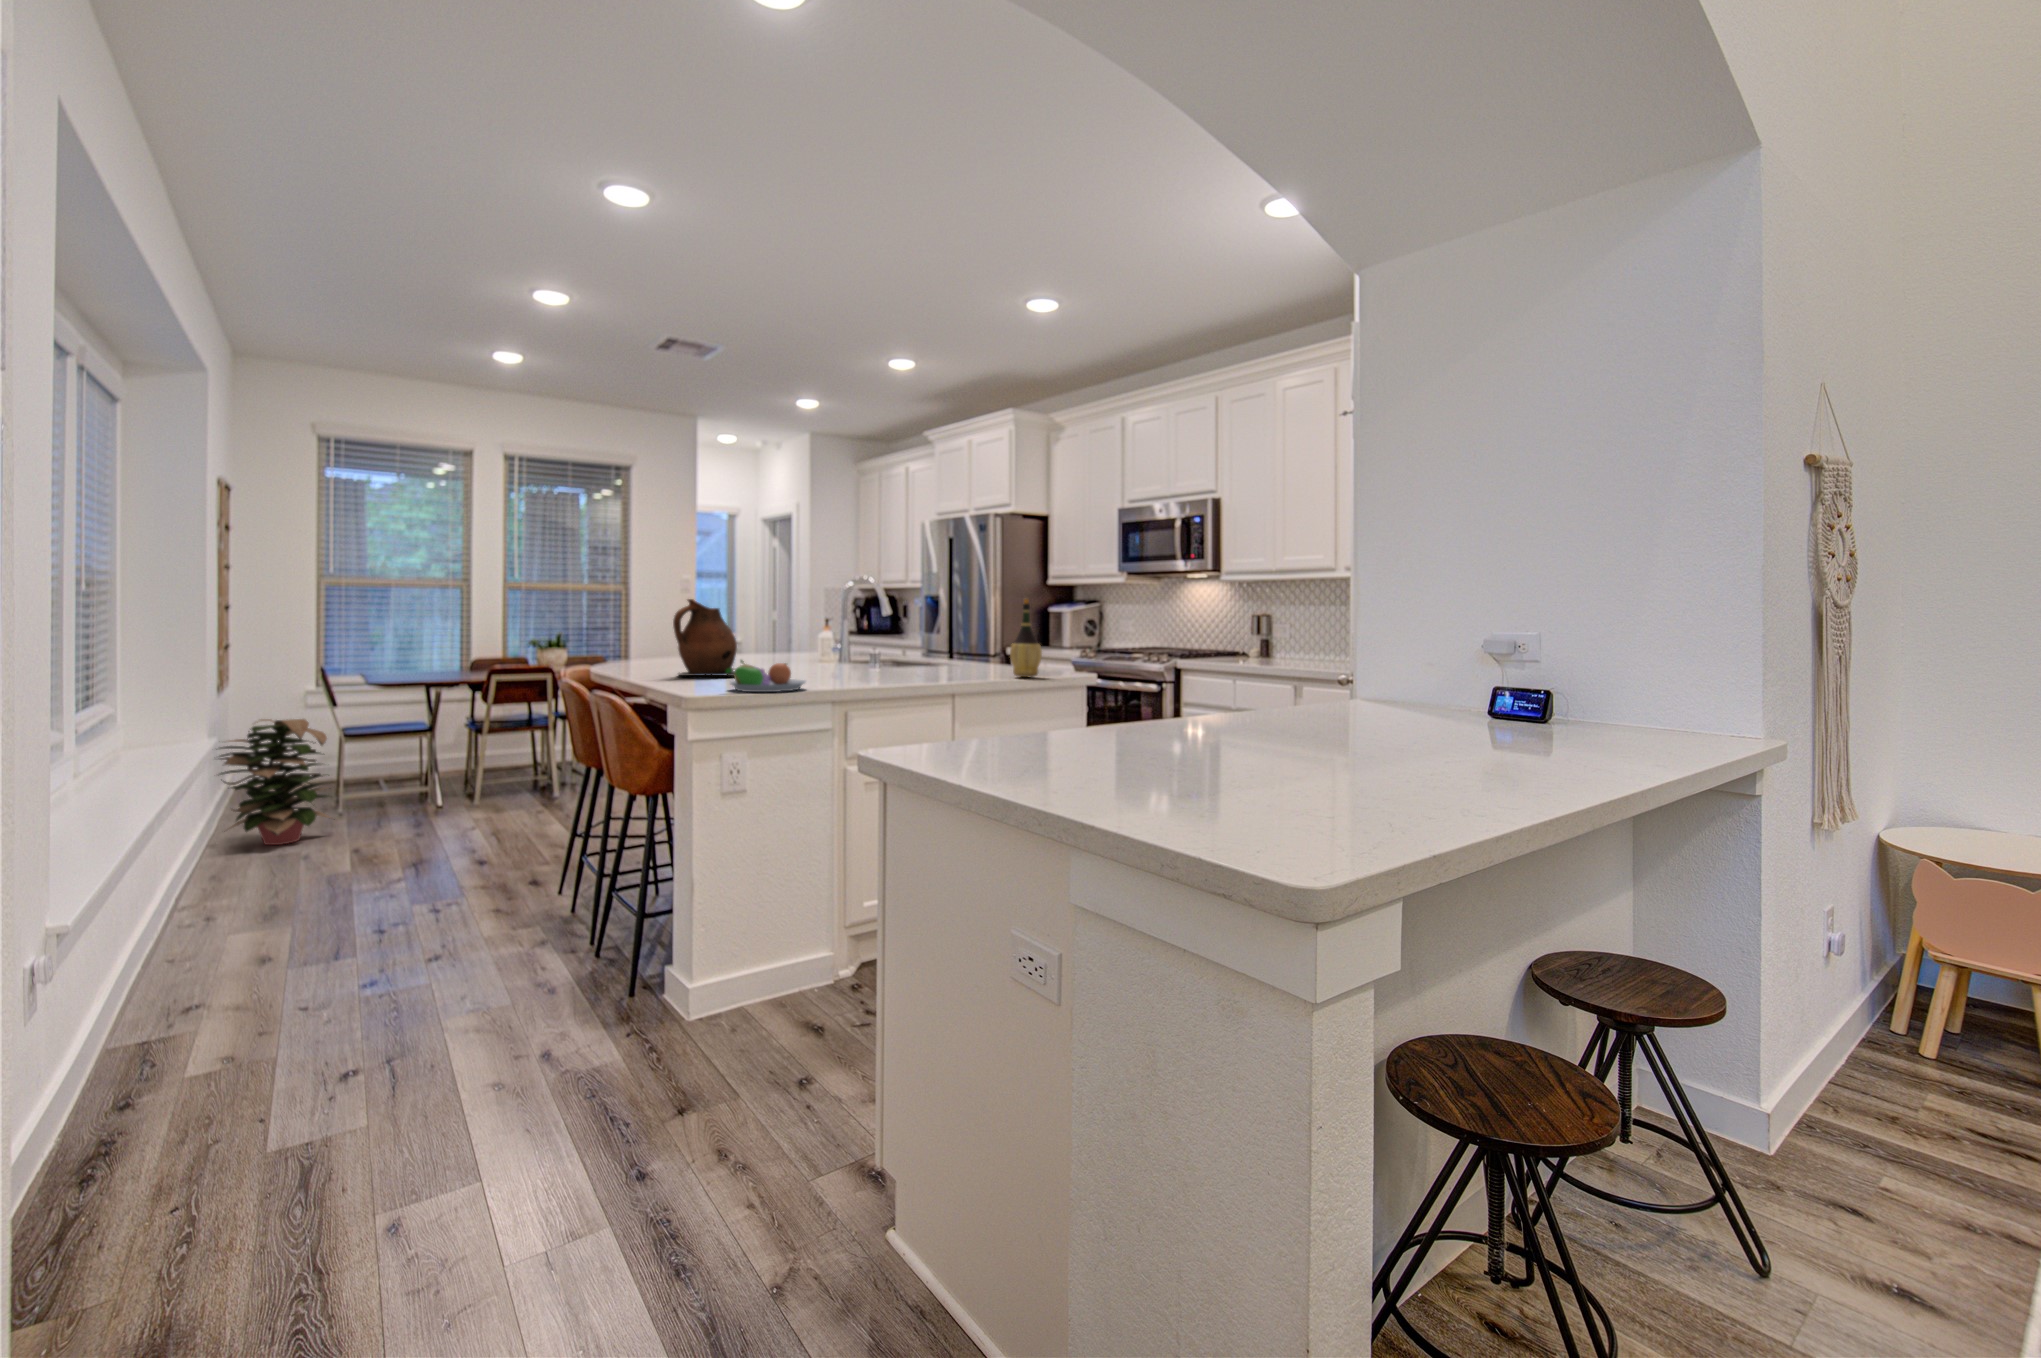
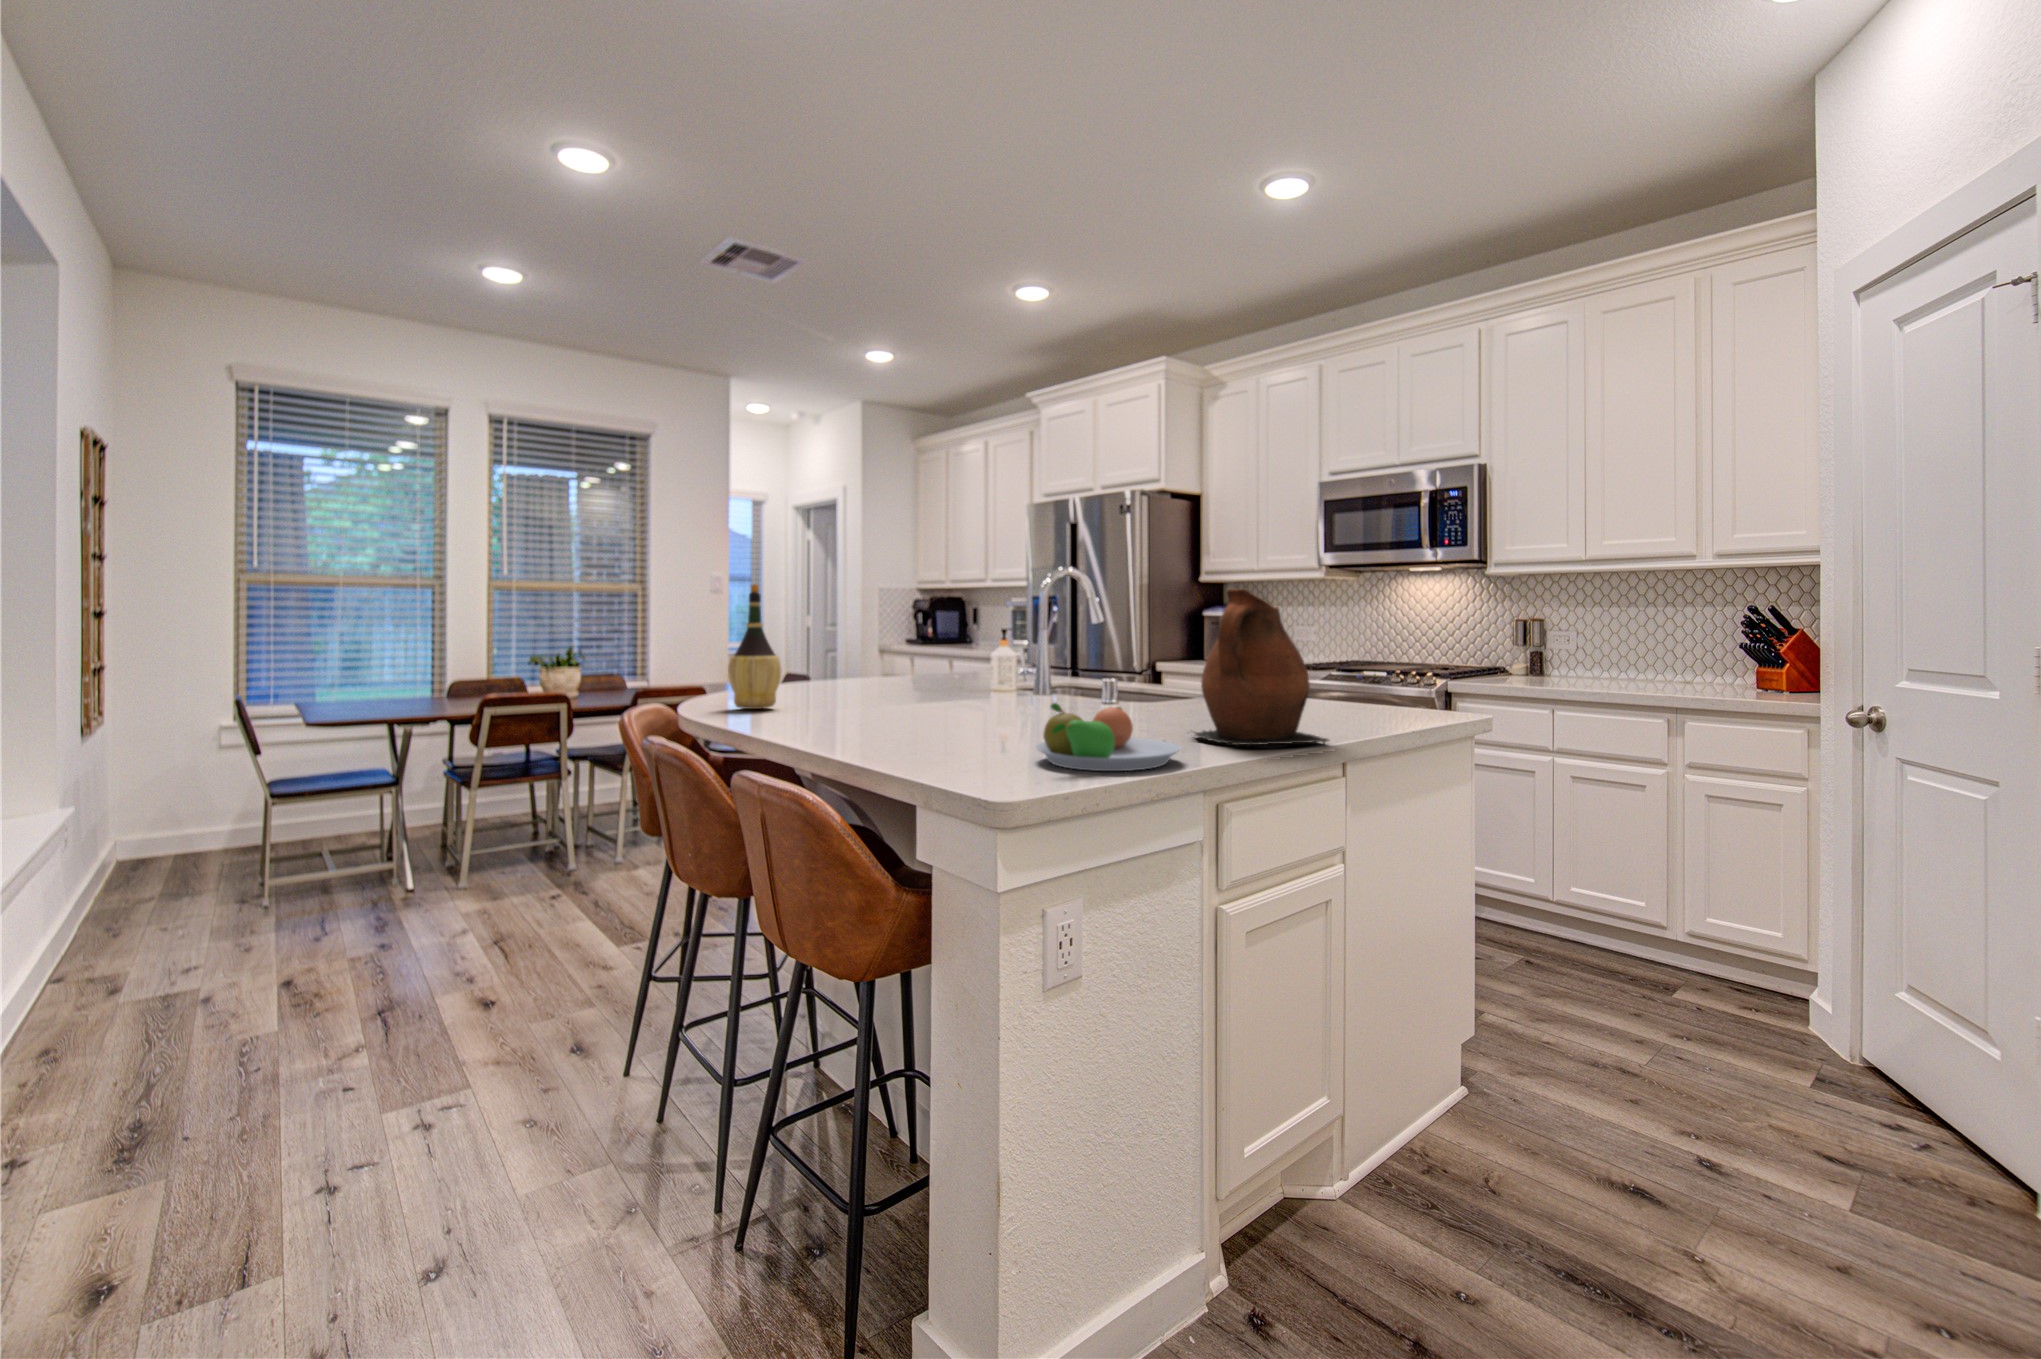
ceramic pitcher: present [673,599,737,676] -> present [1194,589,1328,745]
wine bottle: present [1010,599,1042,677] -> present [728,584,781,709]
decorative plant: present [218,719,331,845] -> none [52,778,259,973]

